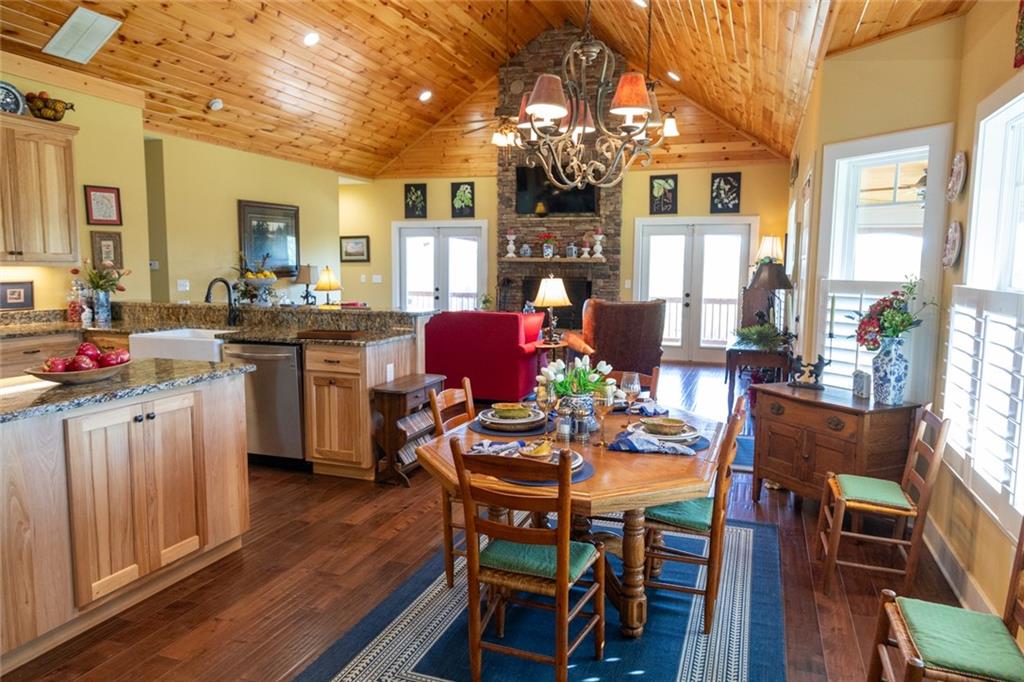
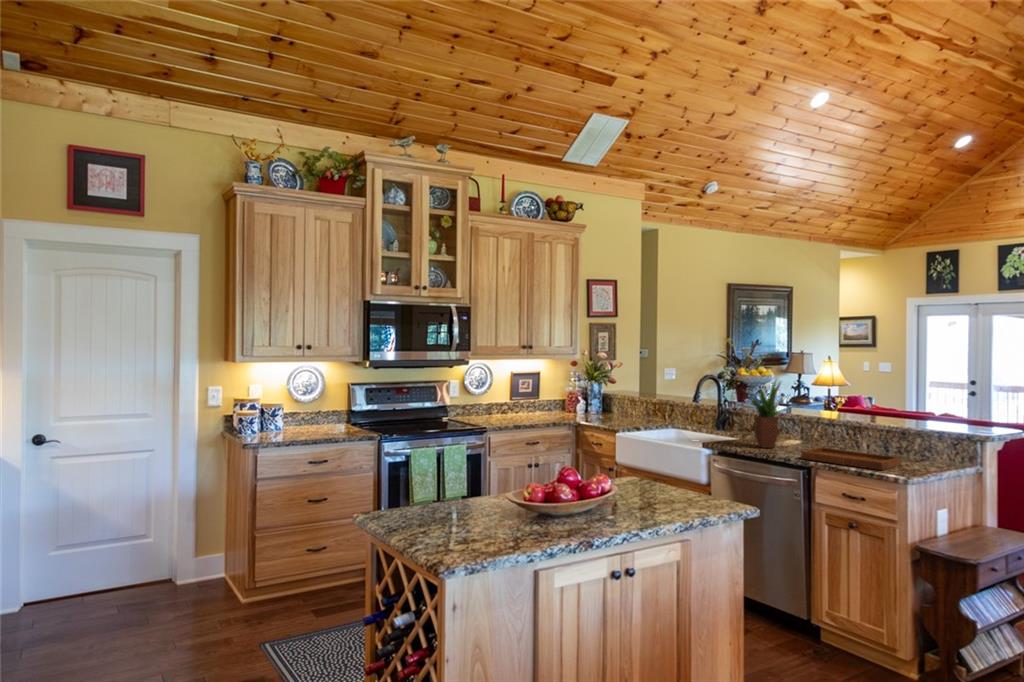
potted plant: none [246,277,296,334] -> present [745,380,787,448]

